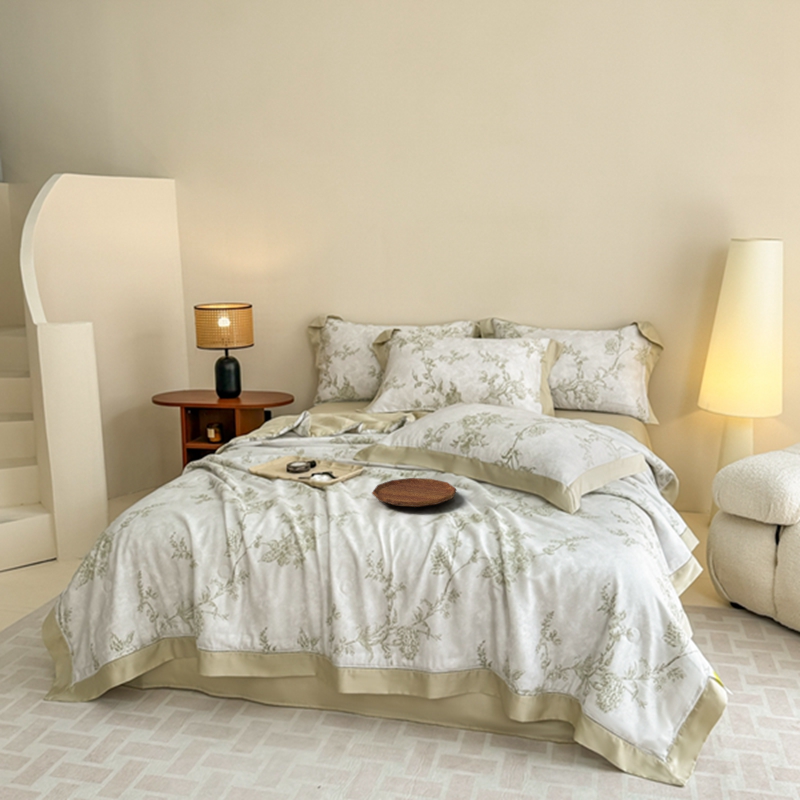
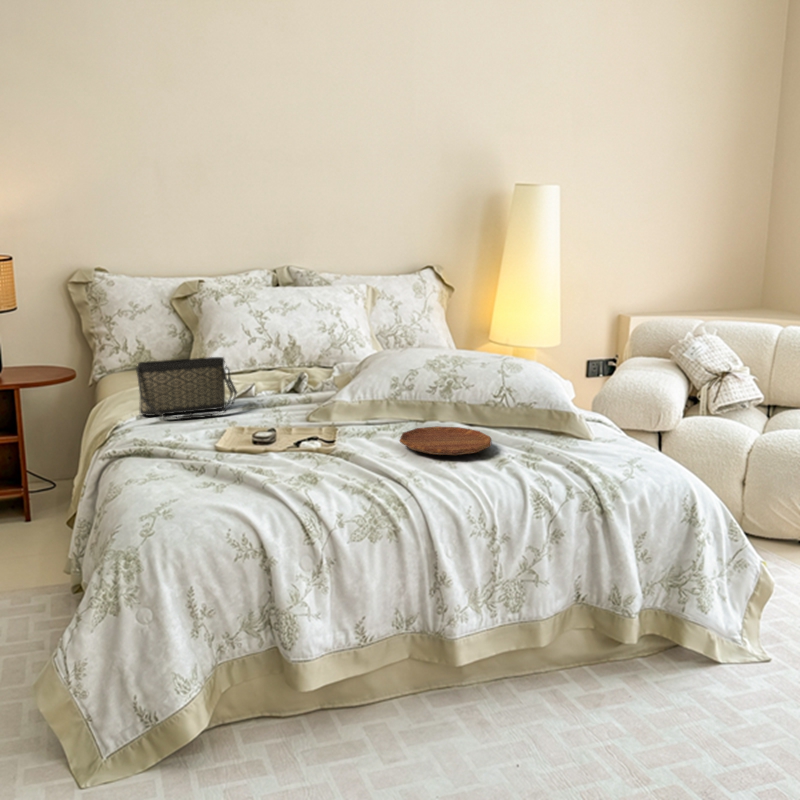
handbag: none [244,399,319,447] -> present [136,357,237,419]

